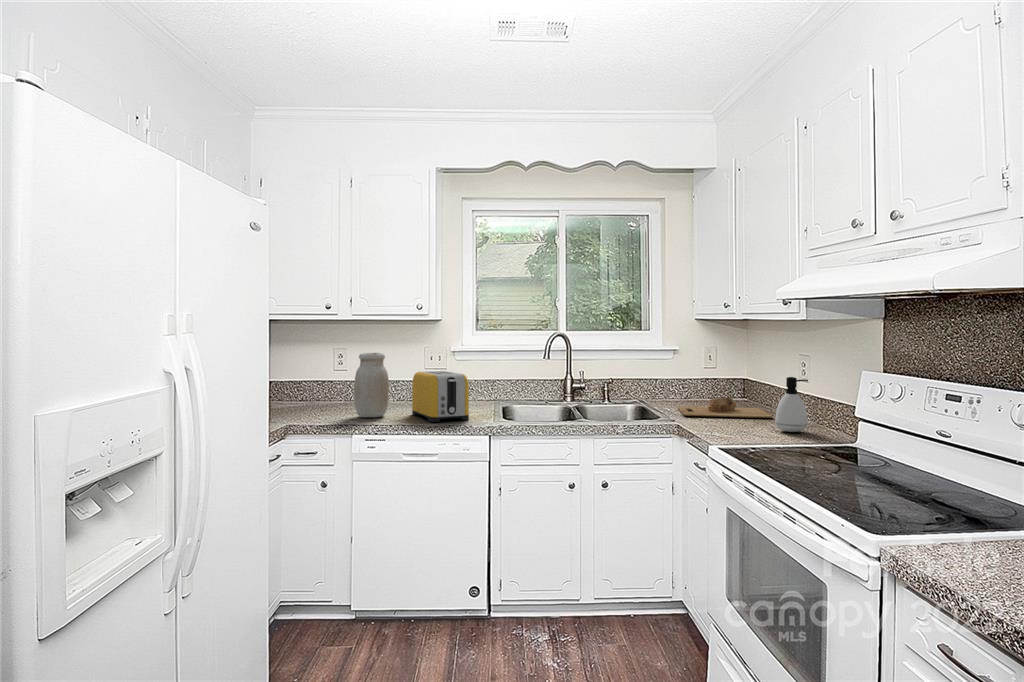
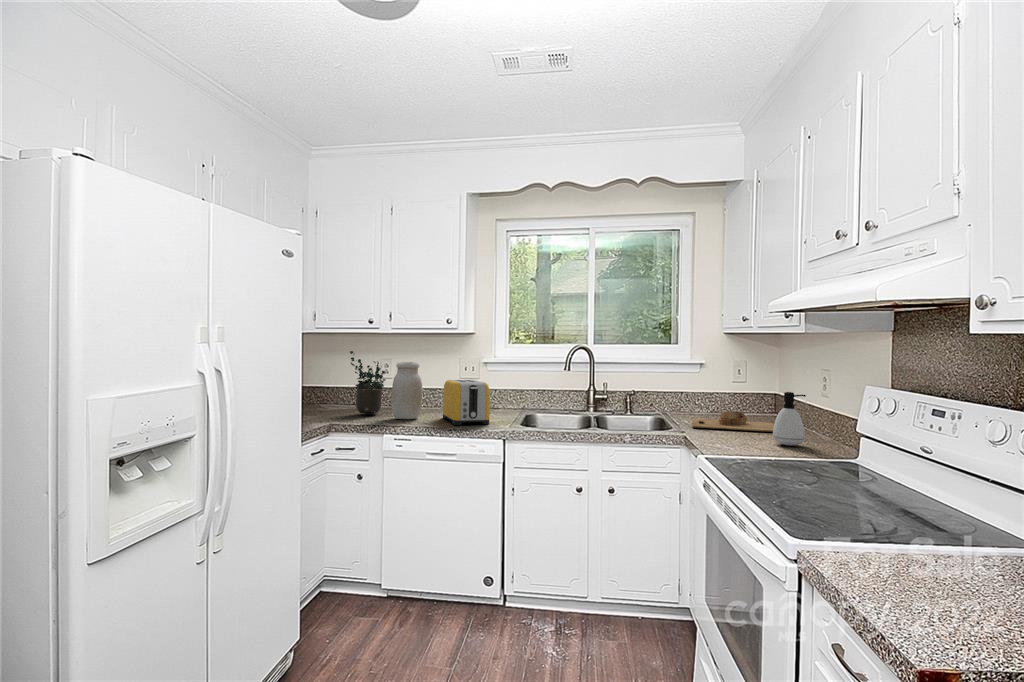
potted plant: none [300,341,344,413] -> present [350,351,386,414]

